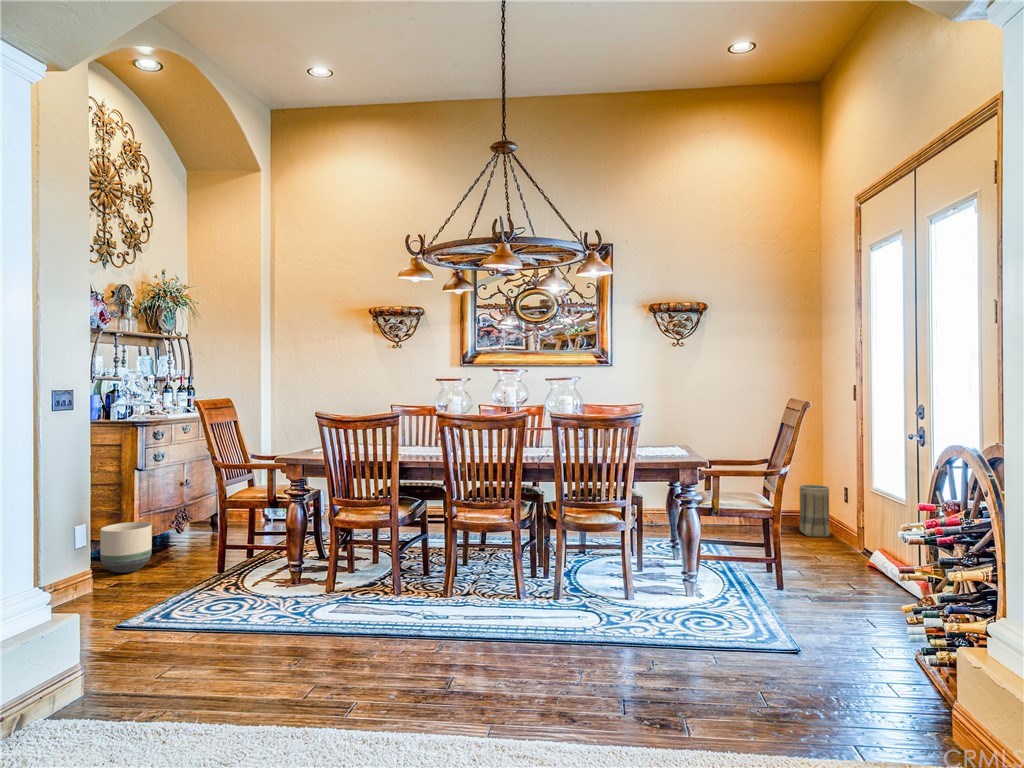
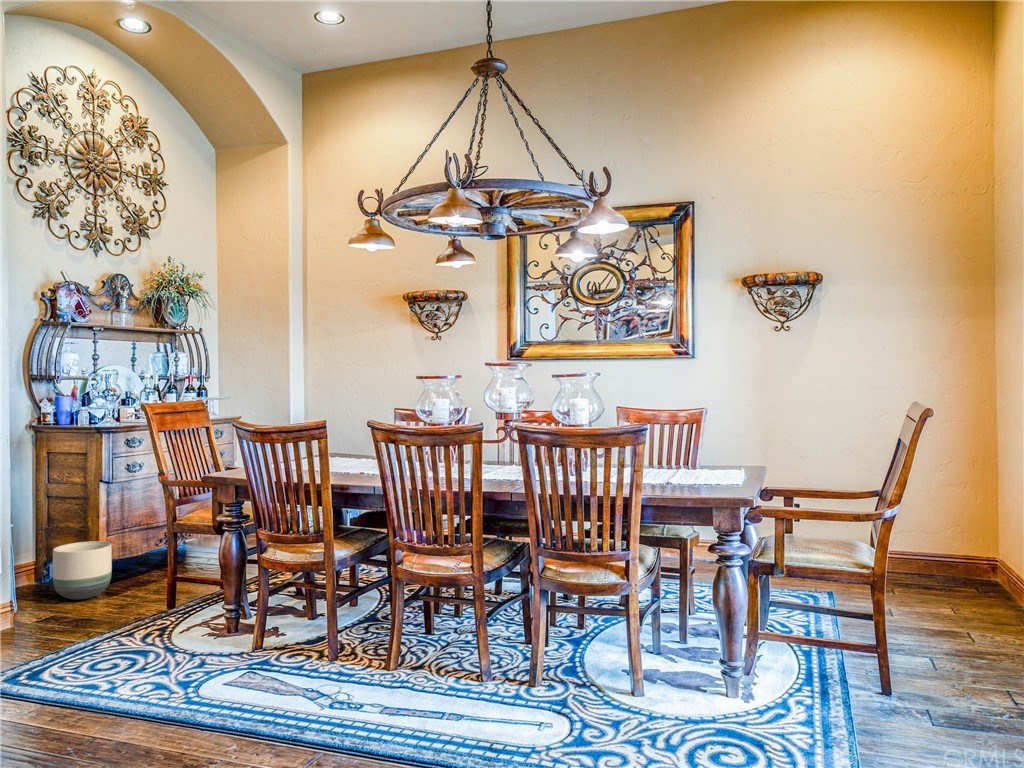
basket: present [799,484,830,537] -> none [966,532,1014,614]

